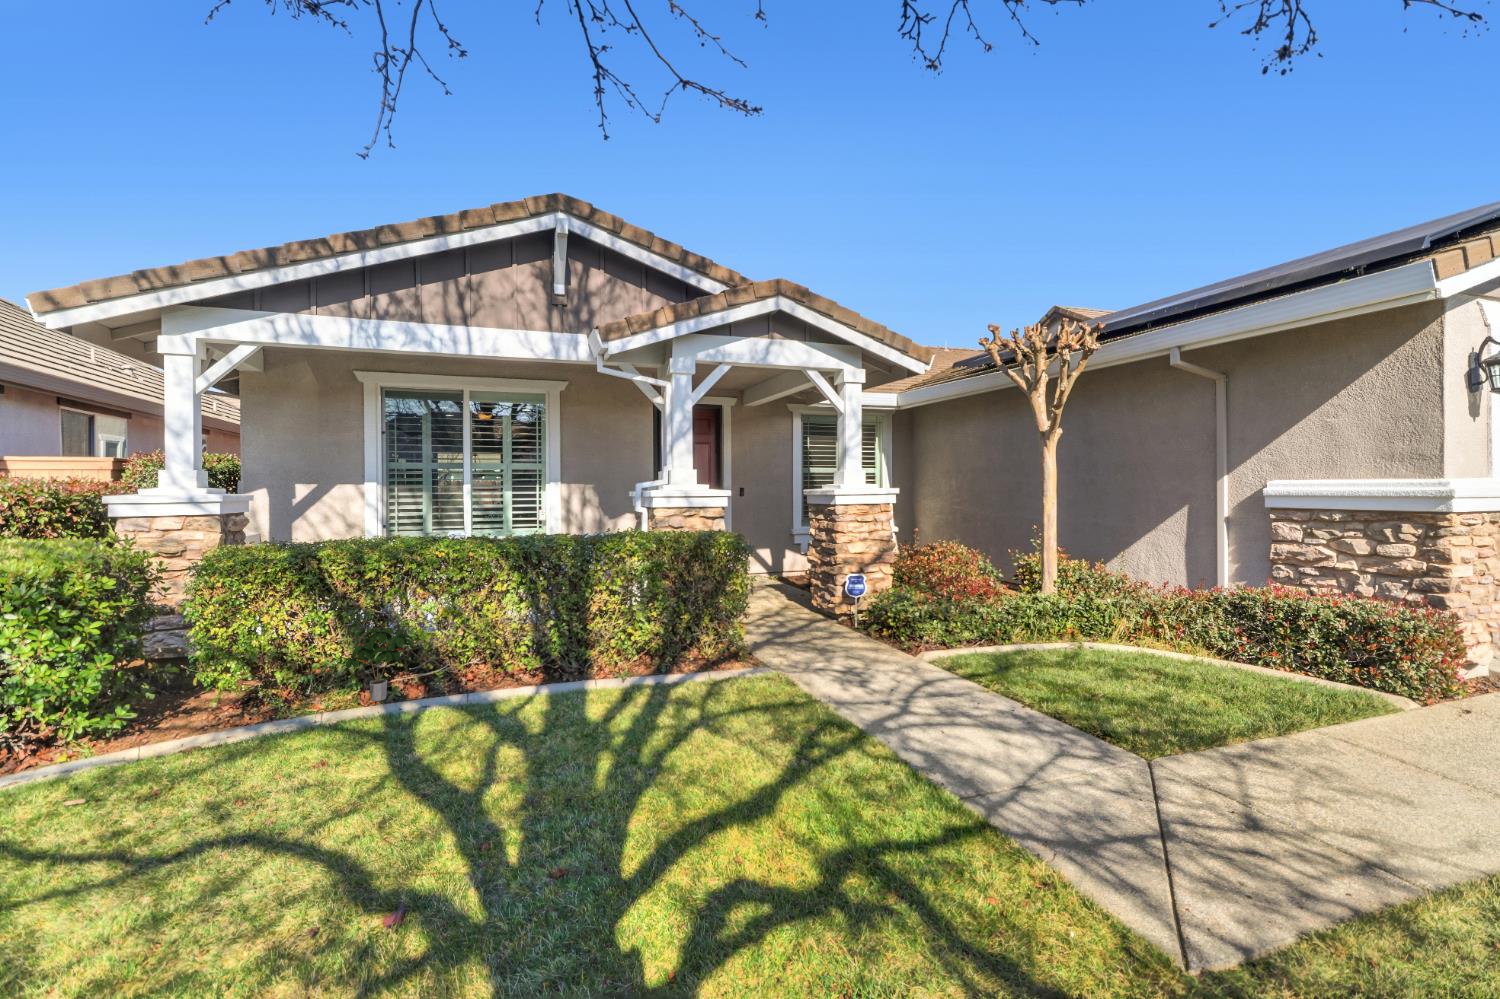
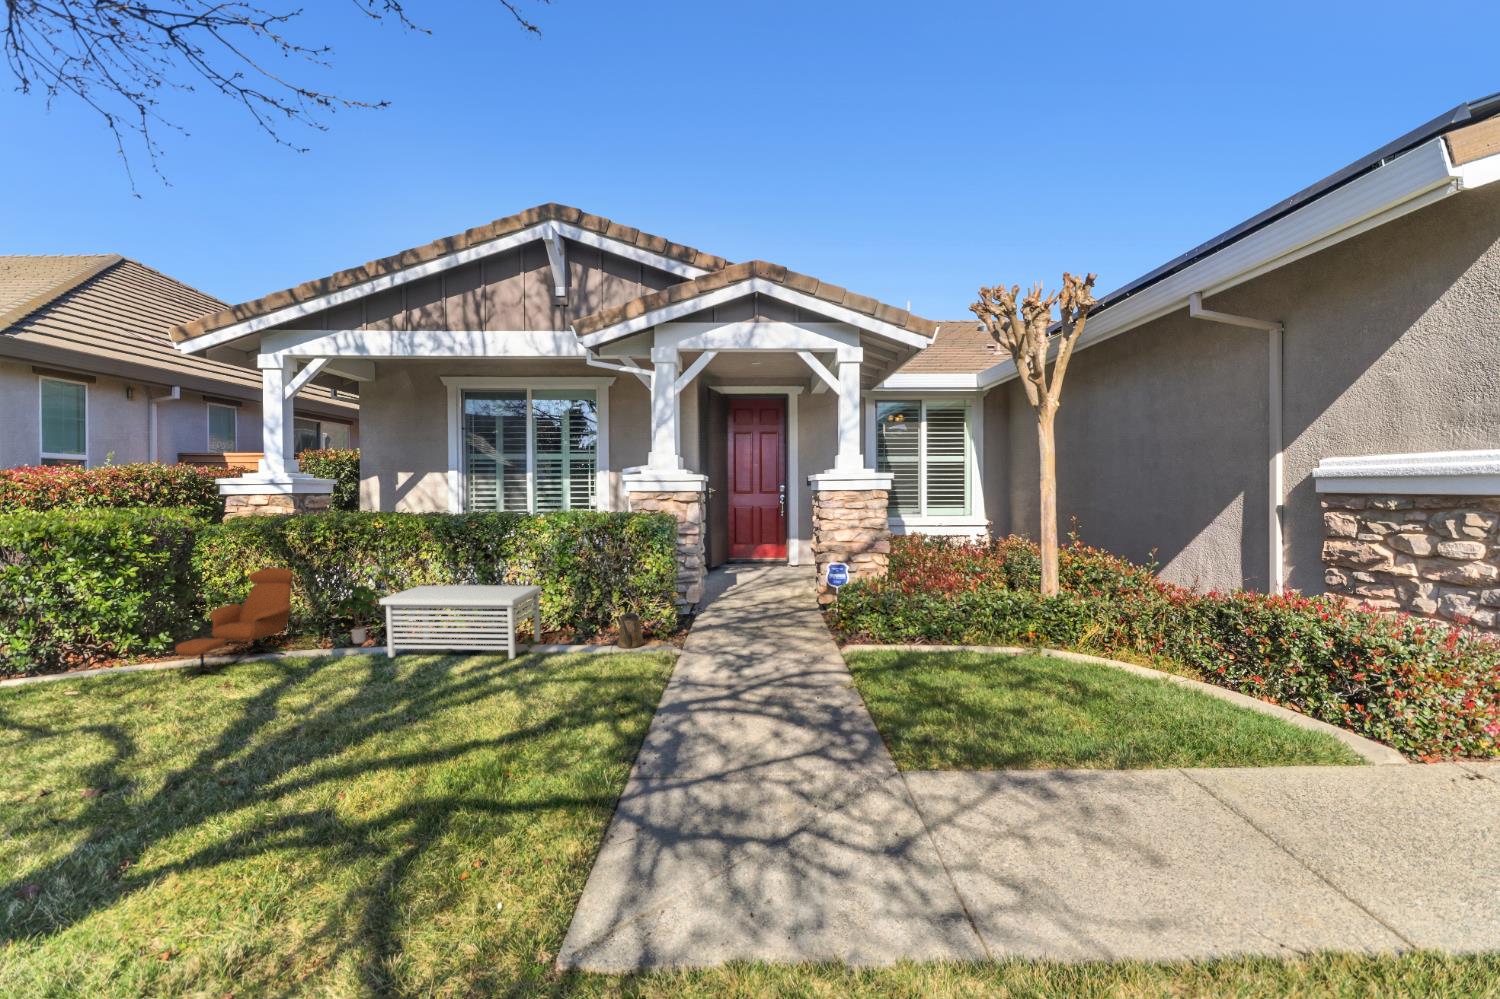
lounge chair: none [159,612,301,780] -> present [175,568,293,682]
storage bench: none [438,616,610,714] -> present [379,585,541,659]
watering can: none [701,639,731,678] -> present [617,612,645,648]

